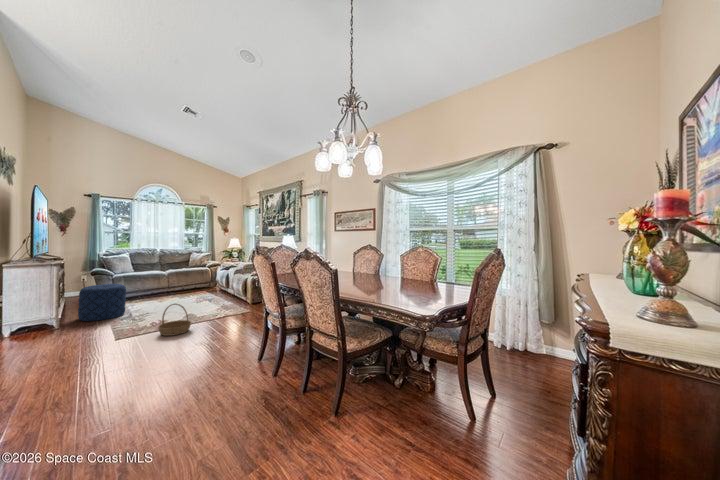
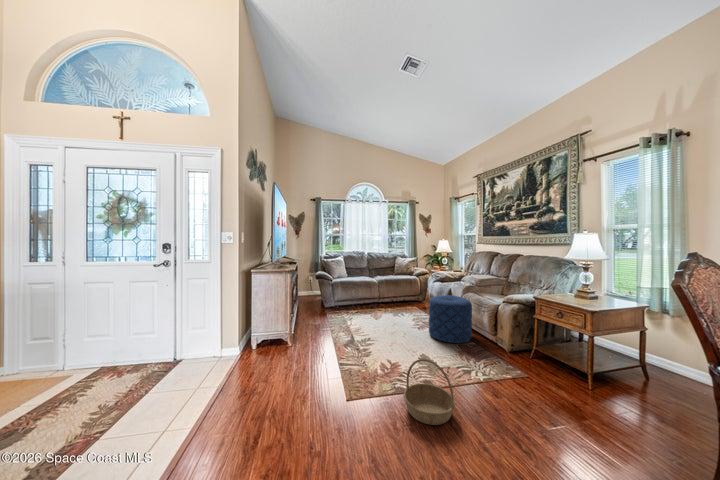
pouf: present [78,284,126,321] -> present [429,295,472,343]

